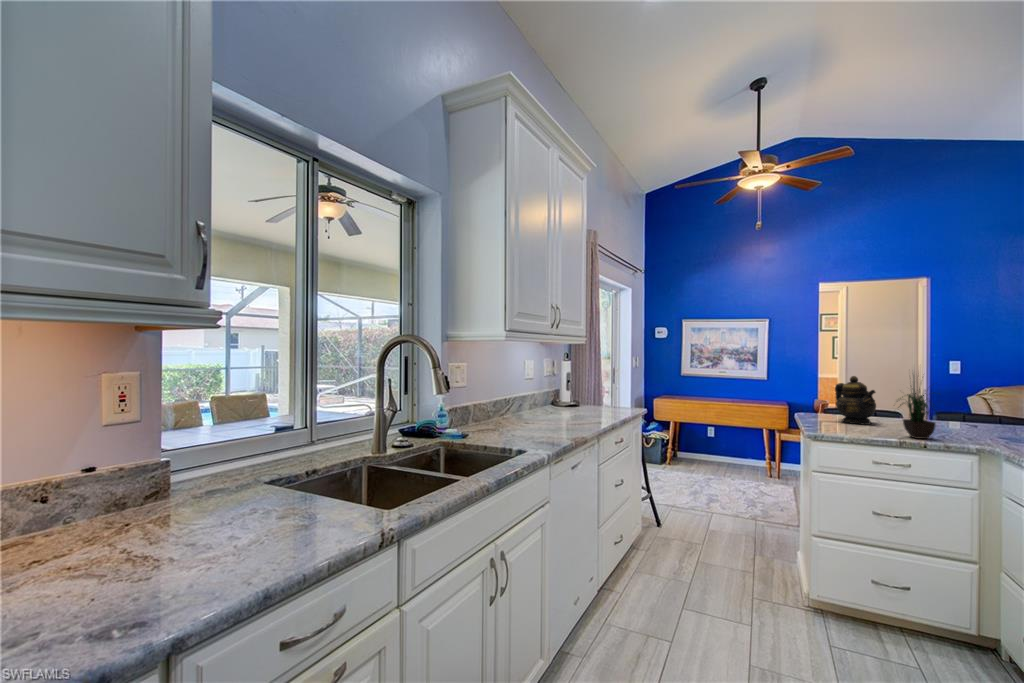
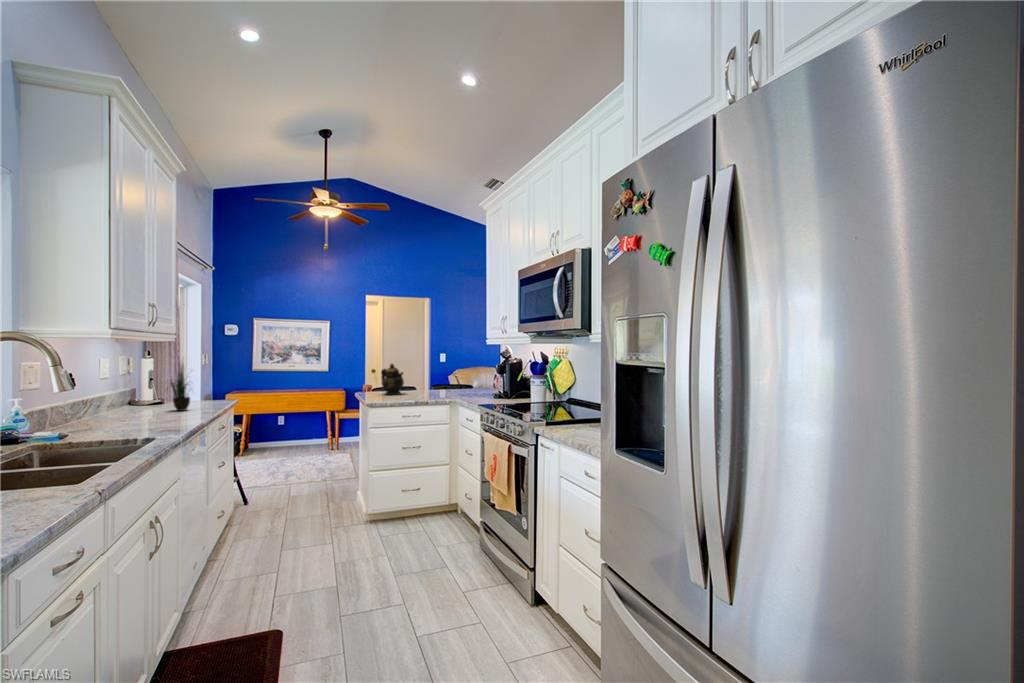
potted plant: present [900,375,936,439] -> present [171,365,190,411]

